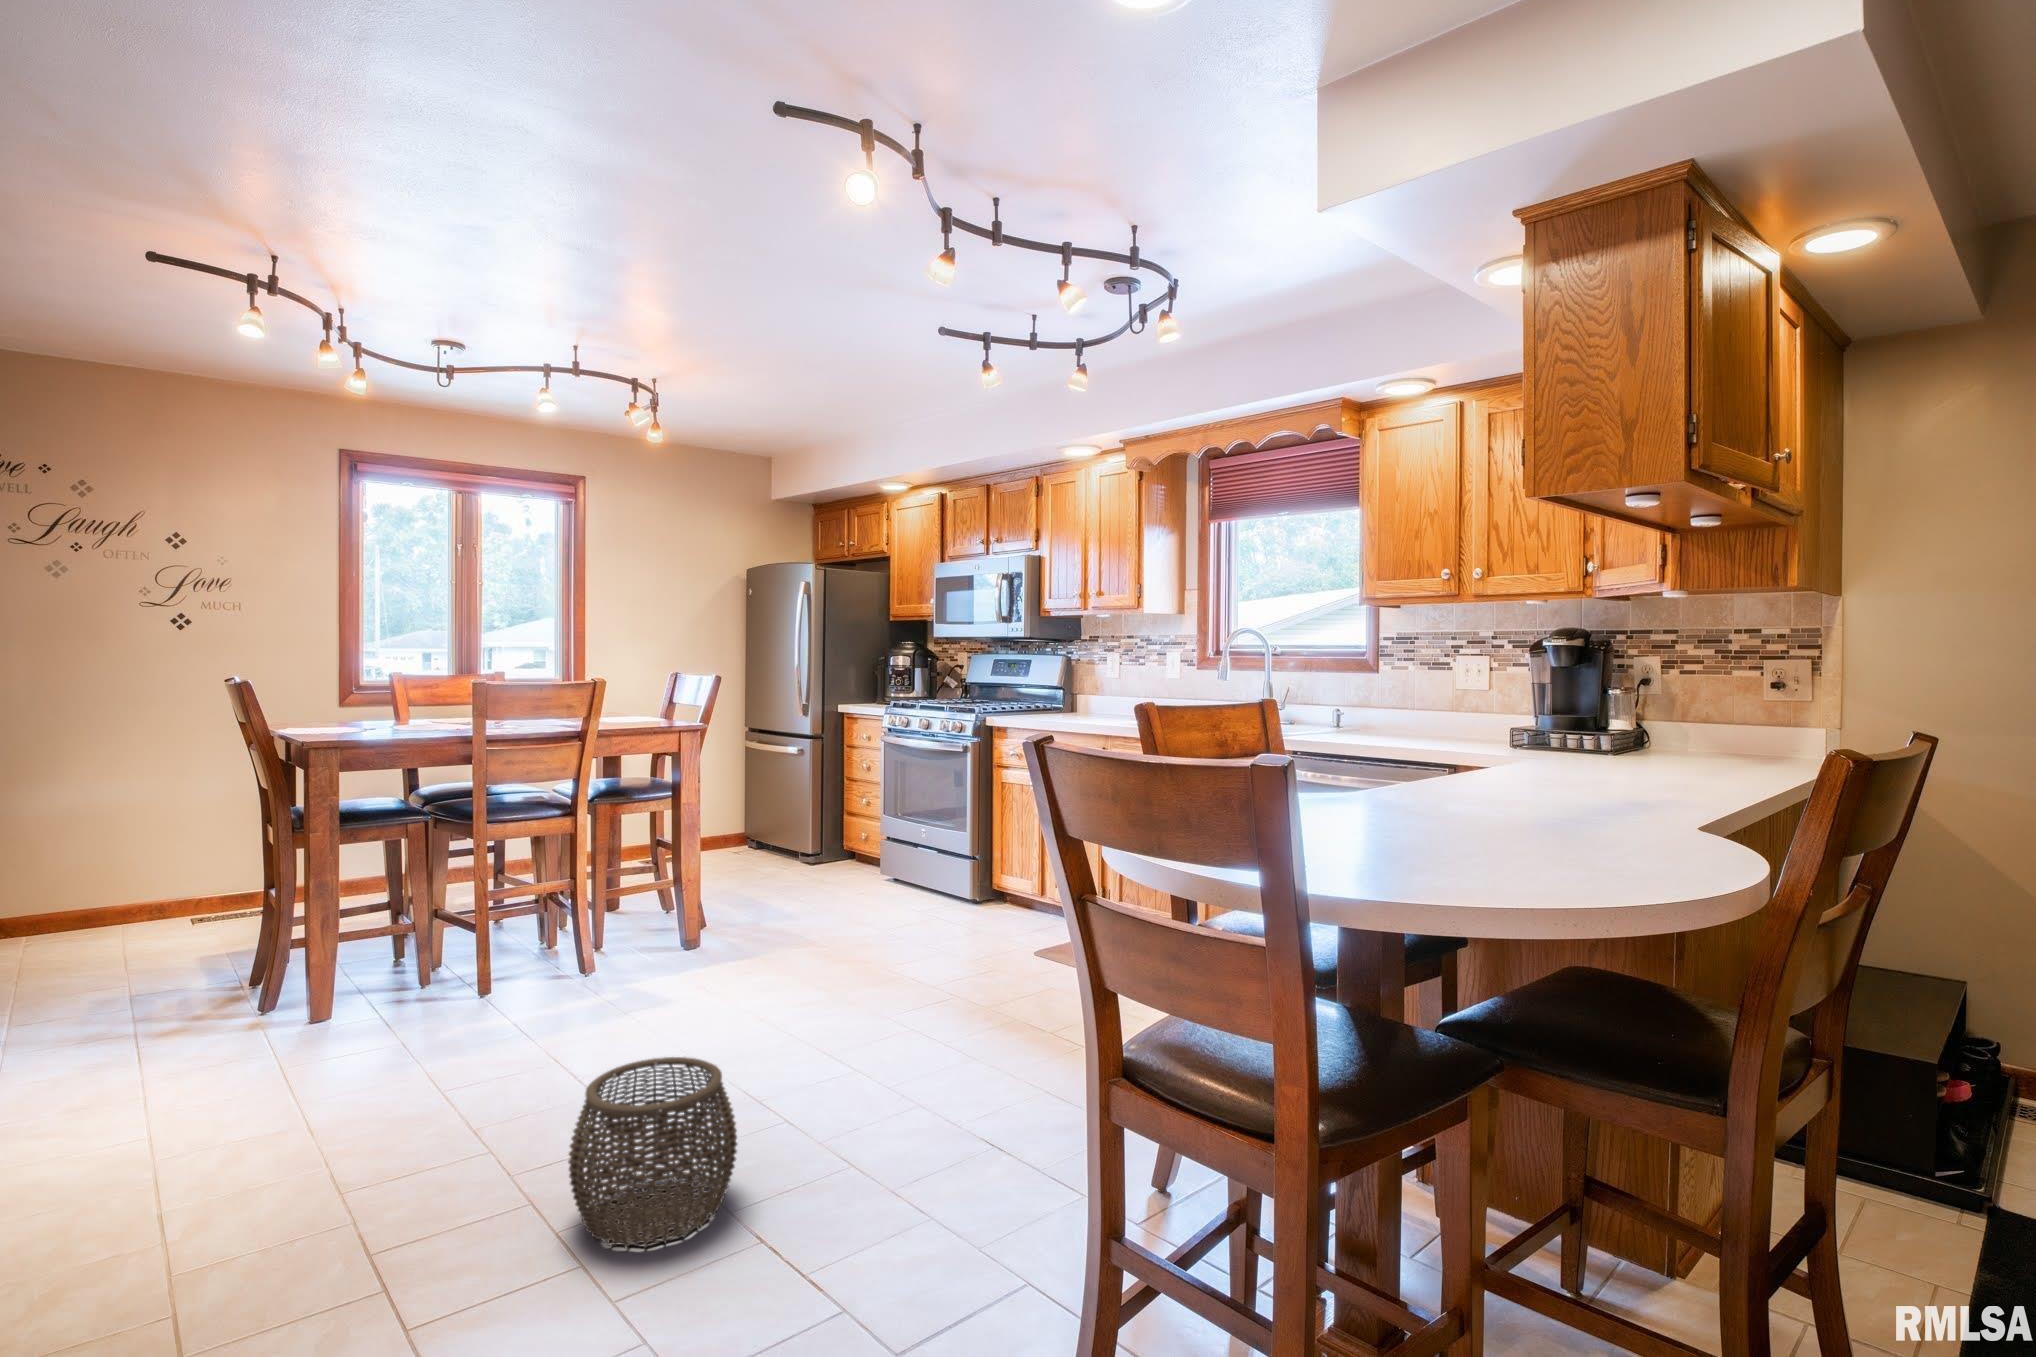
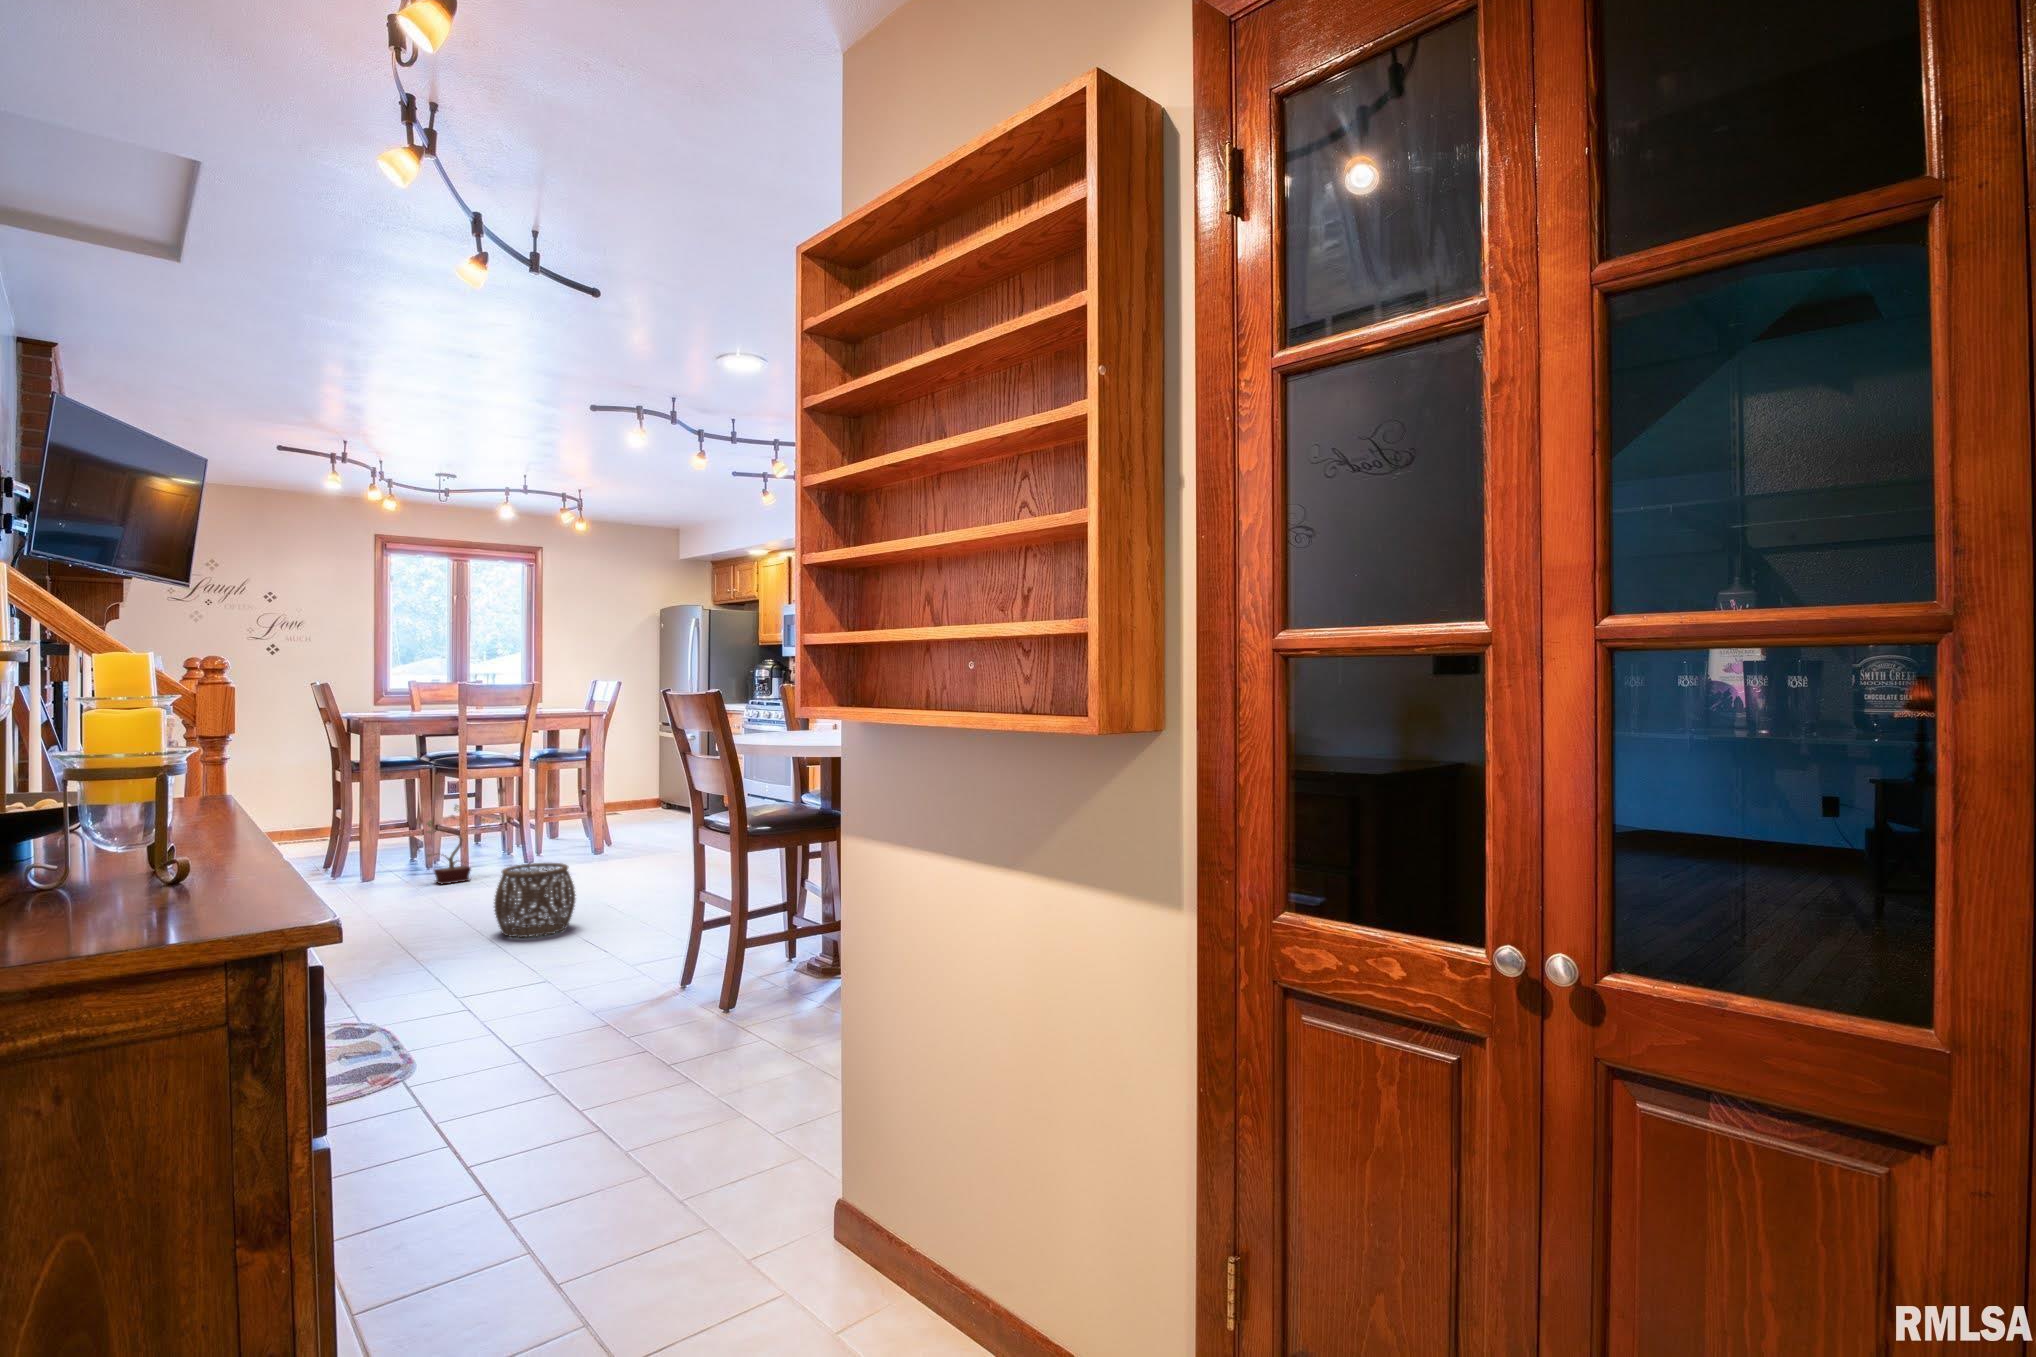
potted plant: none [417,889,554,1036] -> present [427,805,485,884]

